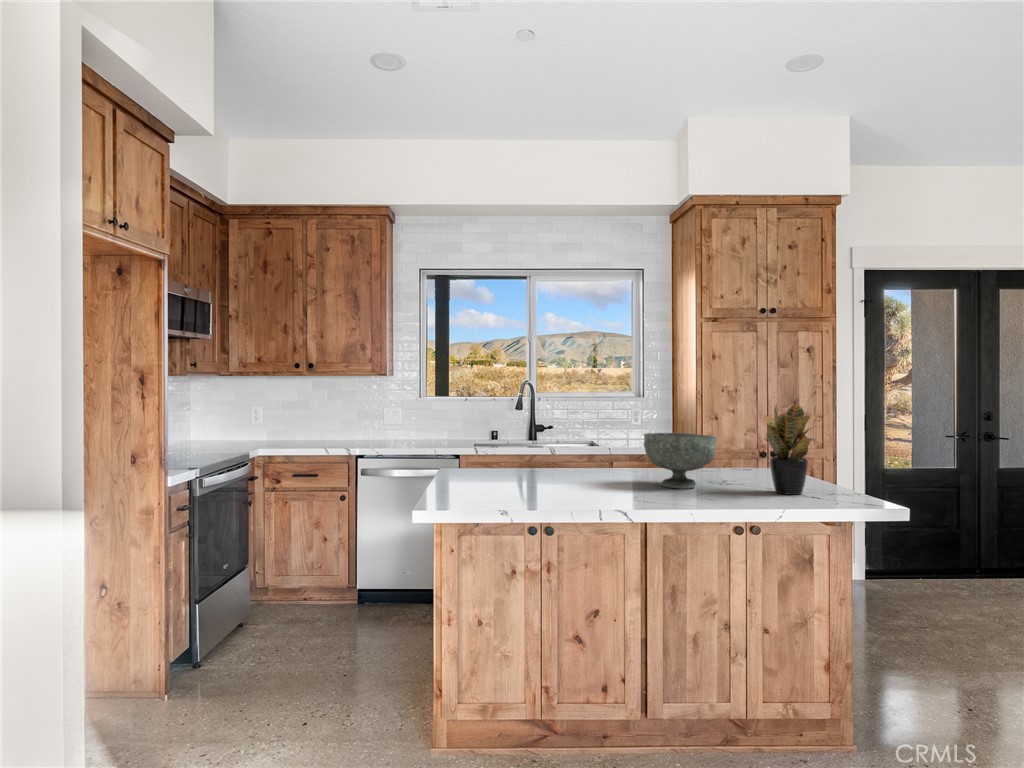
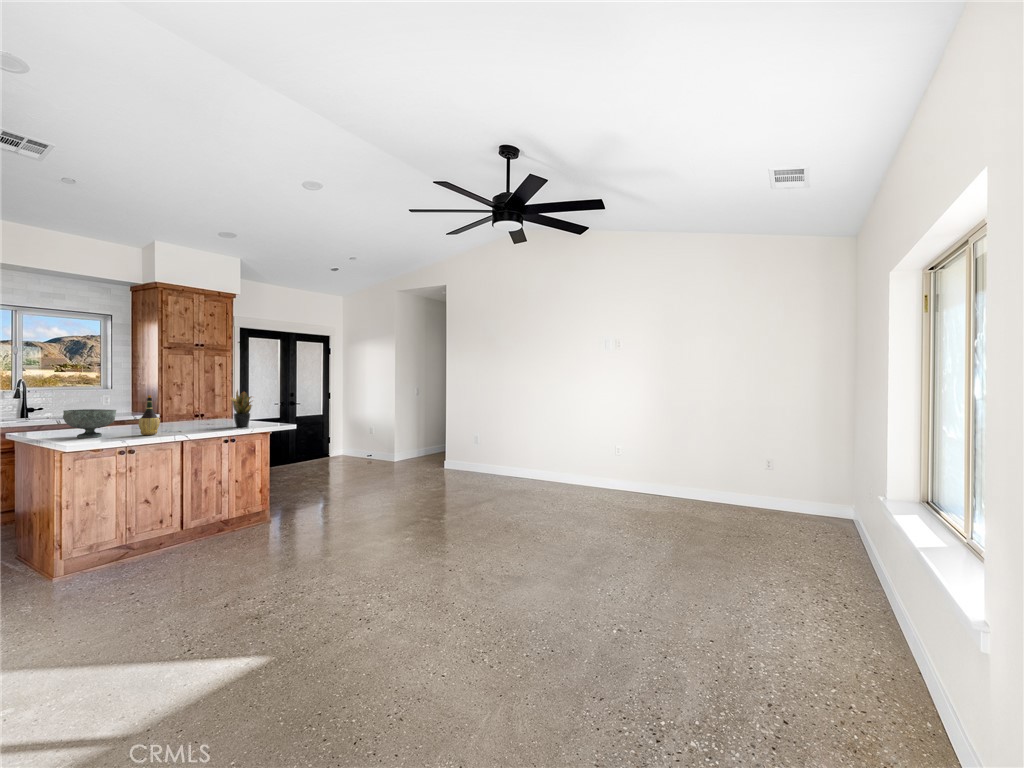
wine bottle: none [579,407,613,492] -> present [138,395,160,435]
decorative bowl: present [644,433,717,488] -> present [63,409,116,438]

